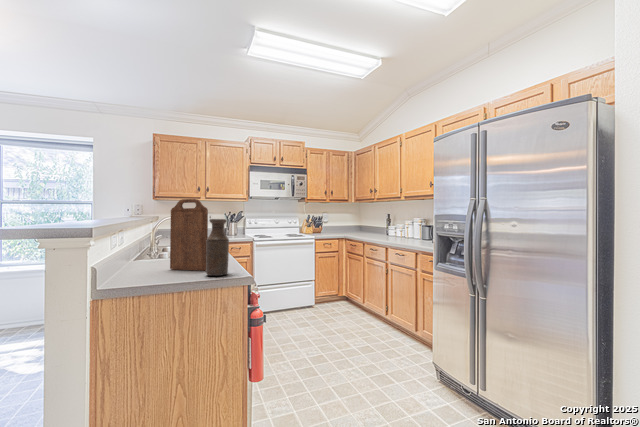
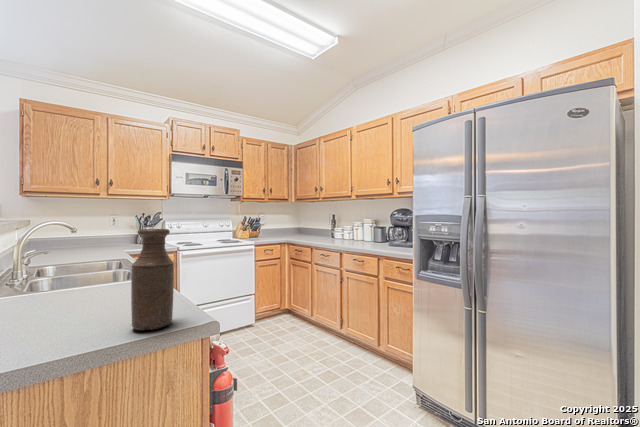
cutting board: present [170,199,208,271] -> none [53,194,130,318]

